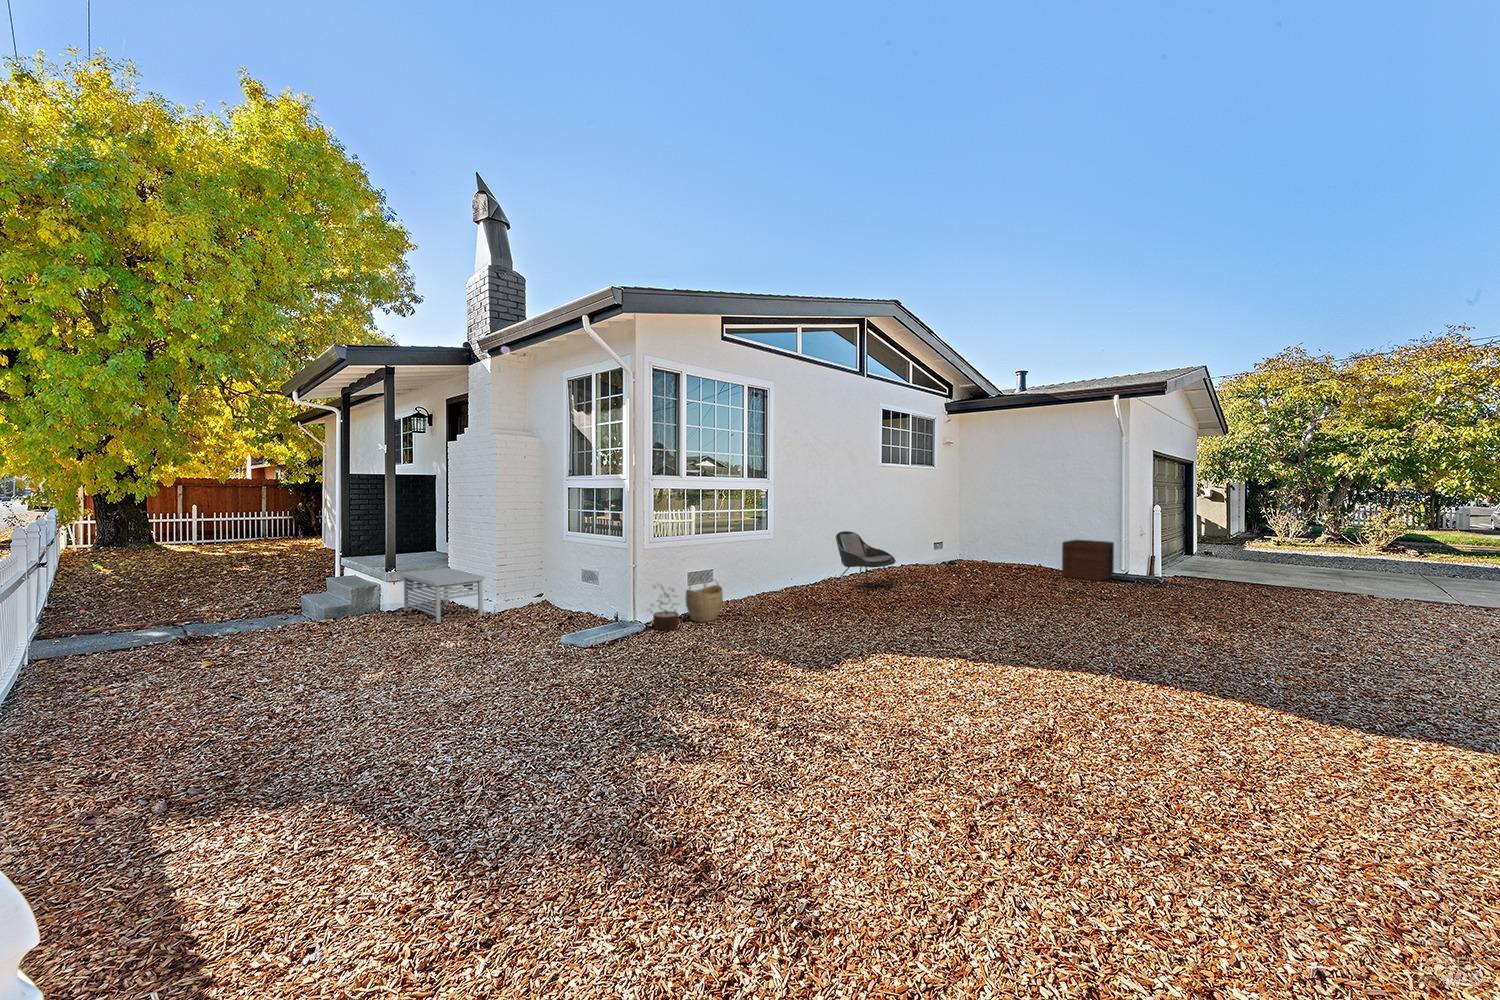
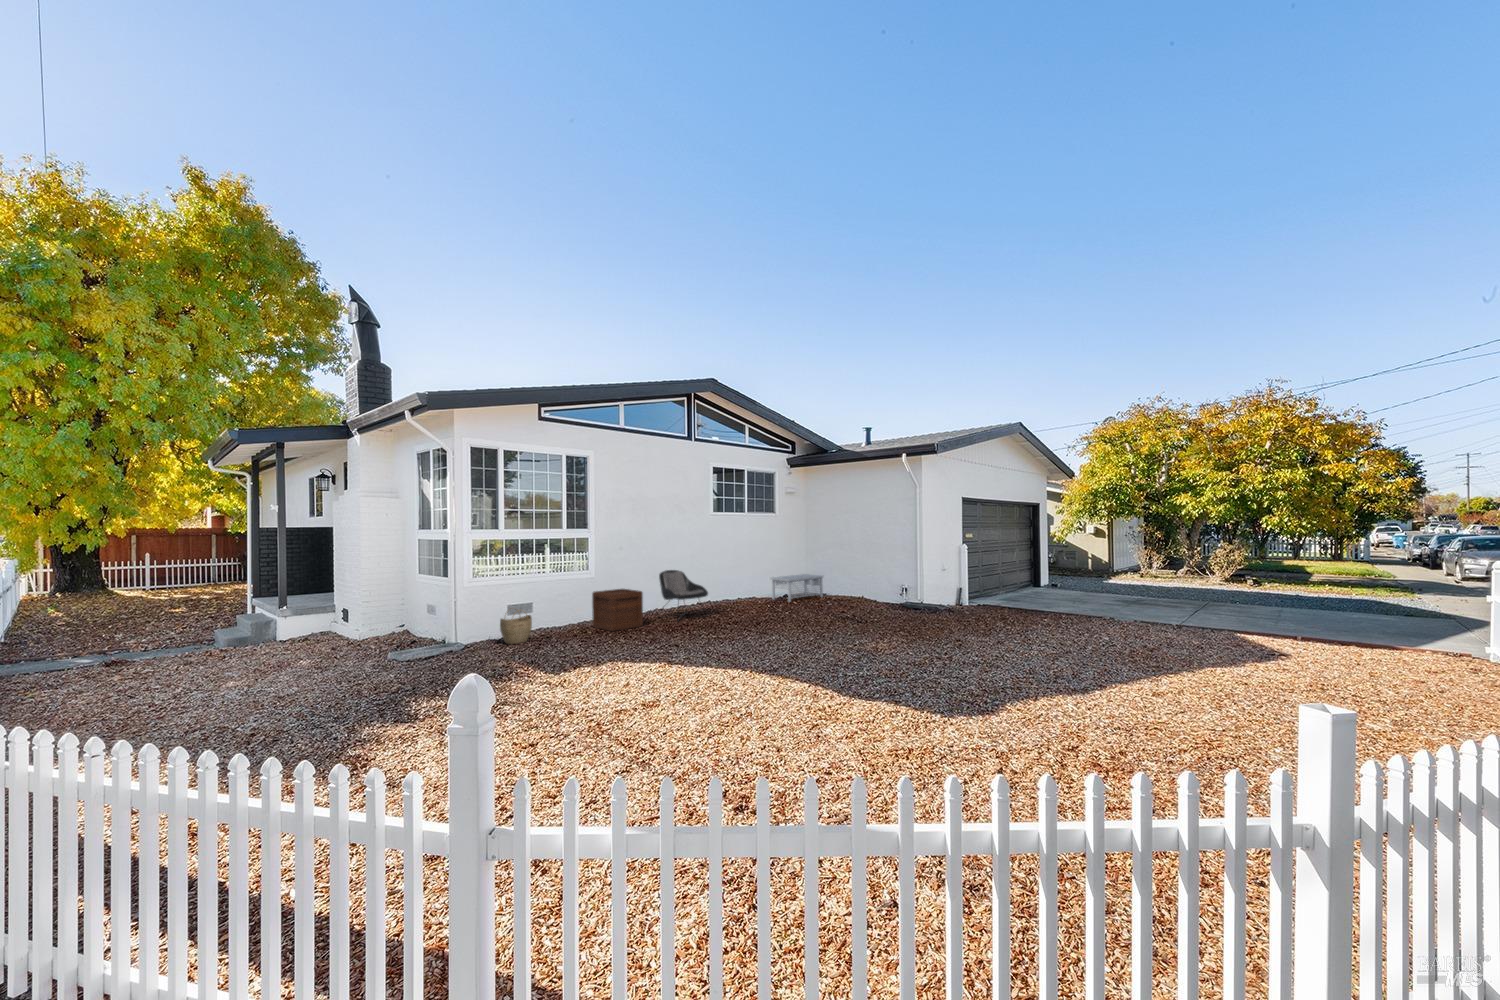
wooden crate: present [1062,539,1114,581] -> present [592,589,643,631]
storage bench: present [401,568,485,623] -> present [771,574,823,602]
decorative plant: present [649,584,679,630] -> none [462,613,490,650]

